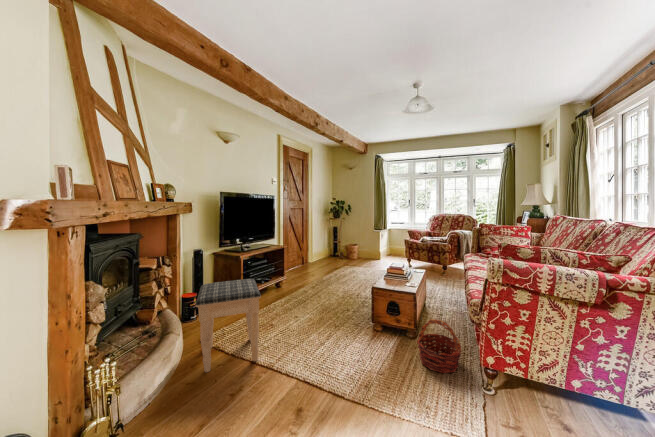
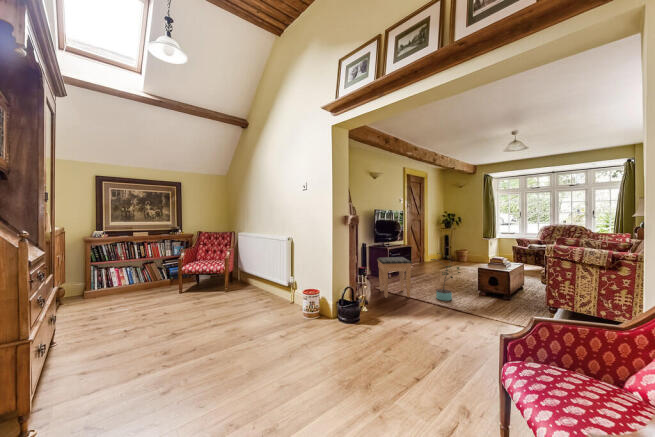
potted plant: none [294,269,346,359] -> present [431,253,460,301]
basket: present [418,319,462,373] -> none [507,284,538,313]

